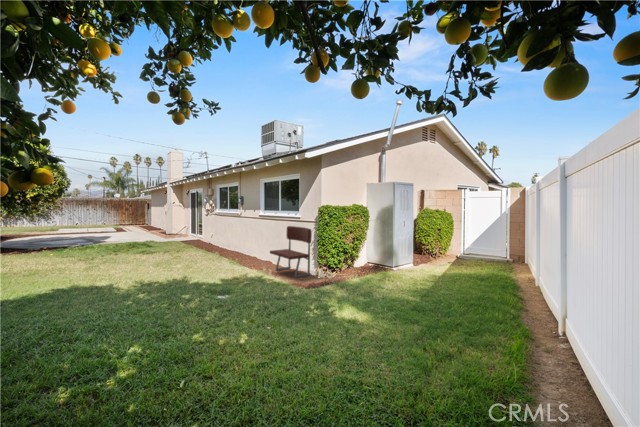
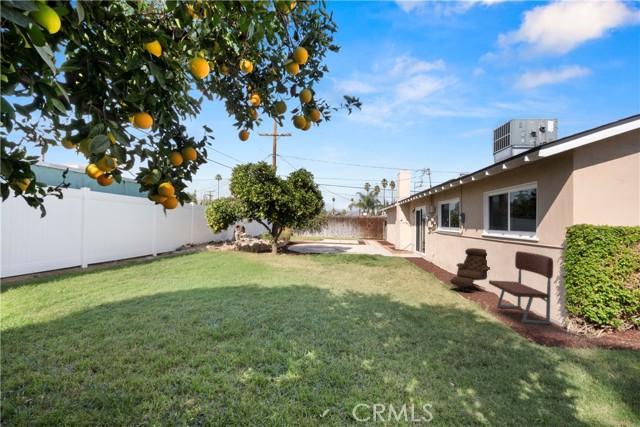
lounge chair: none [237,226,267,264] -> present [450,248,490,291]

